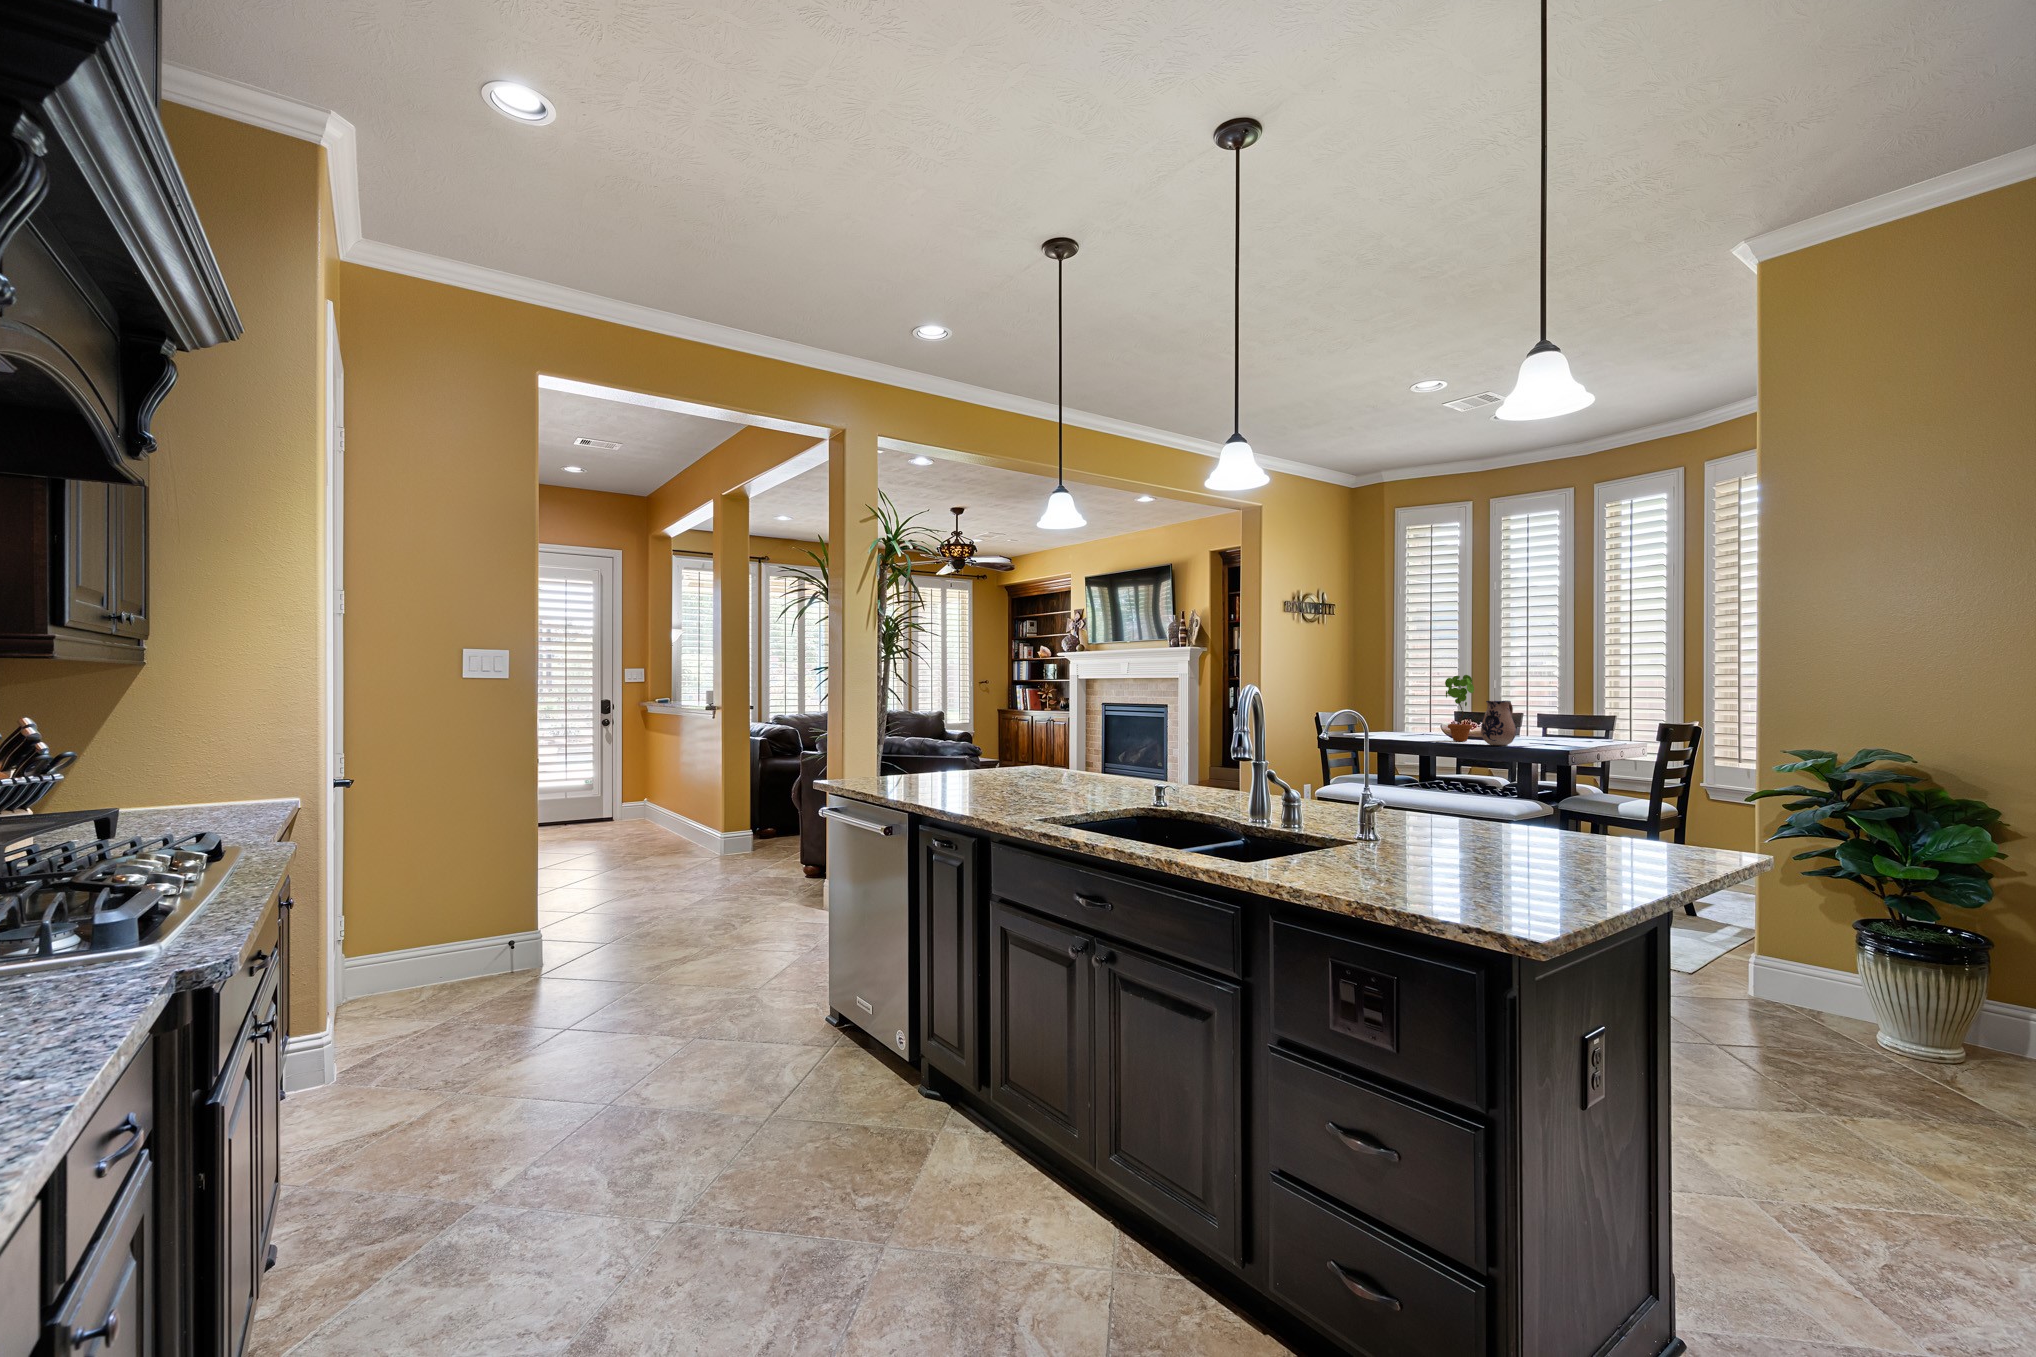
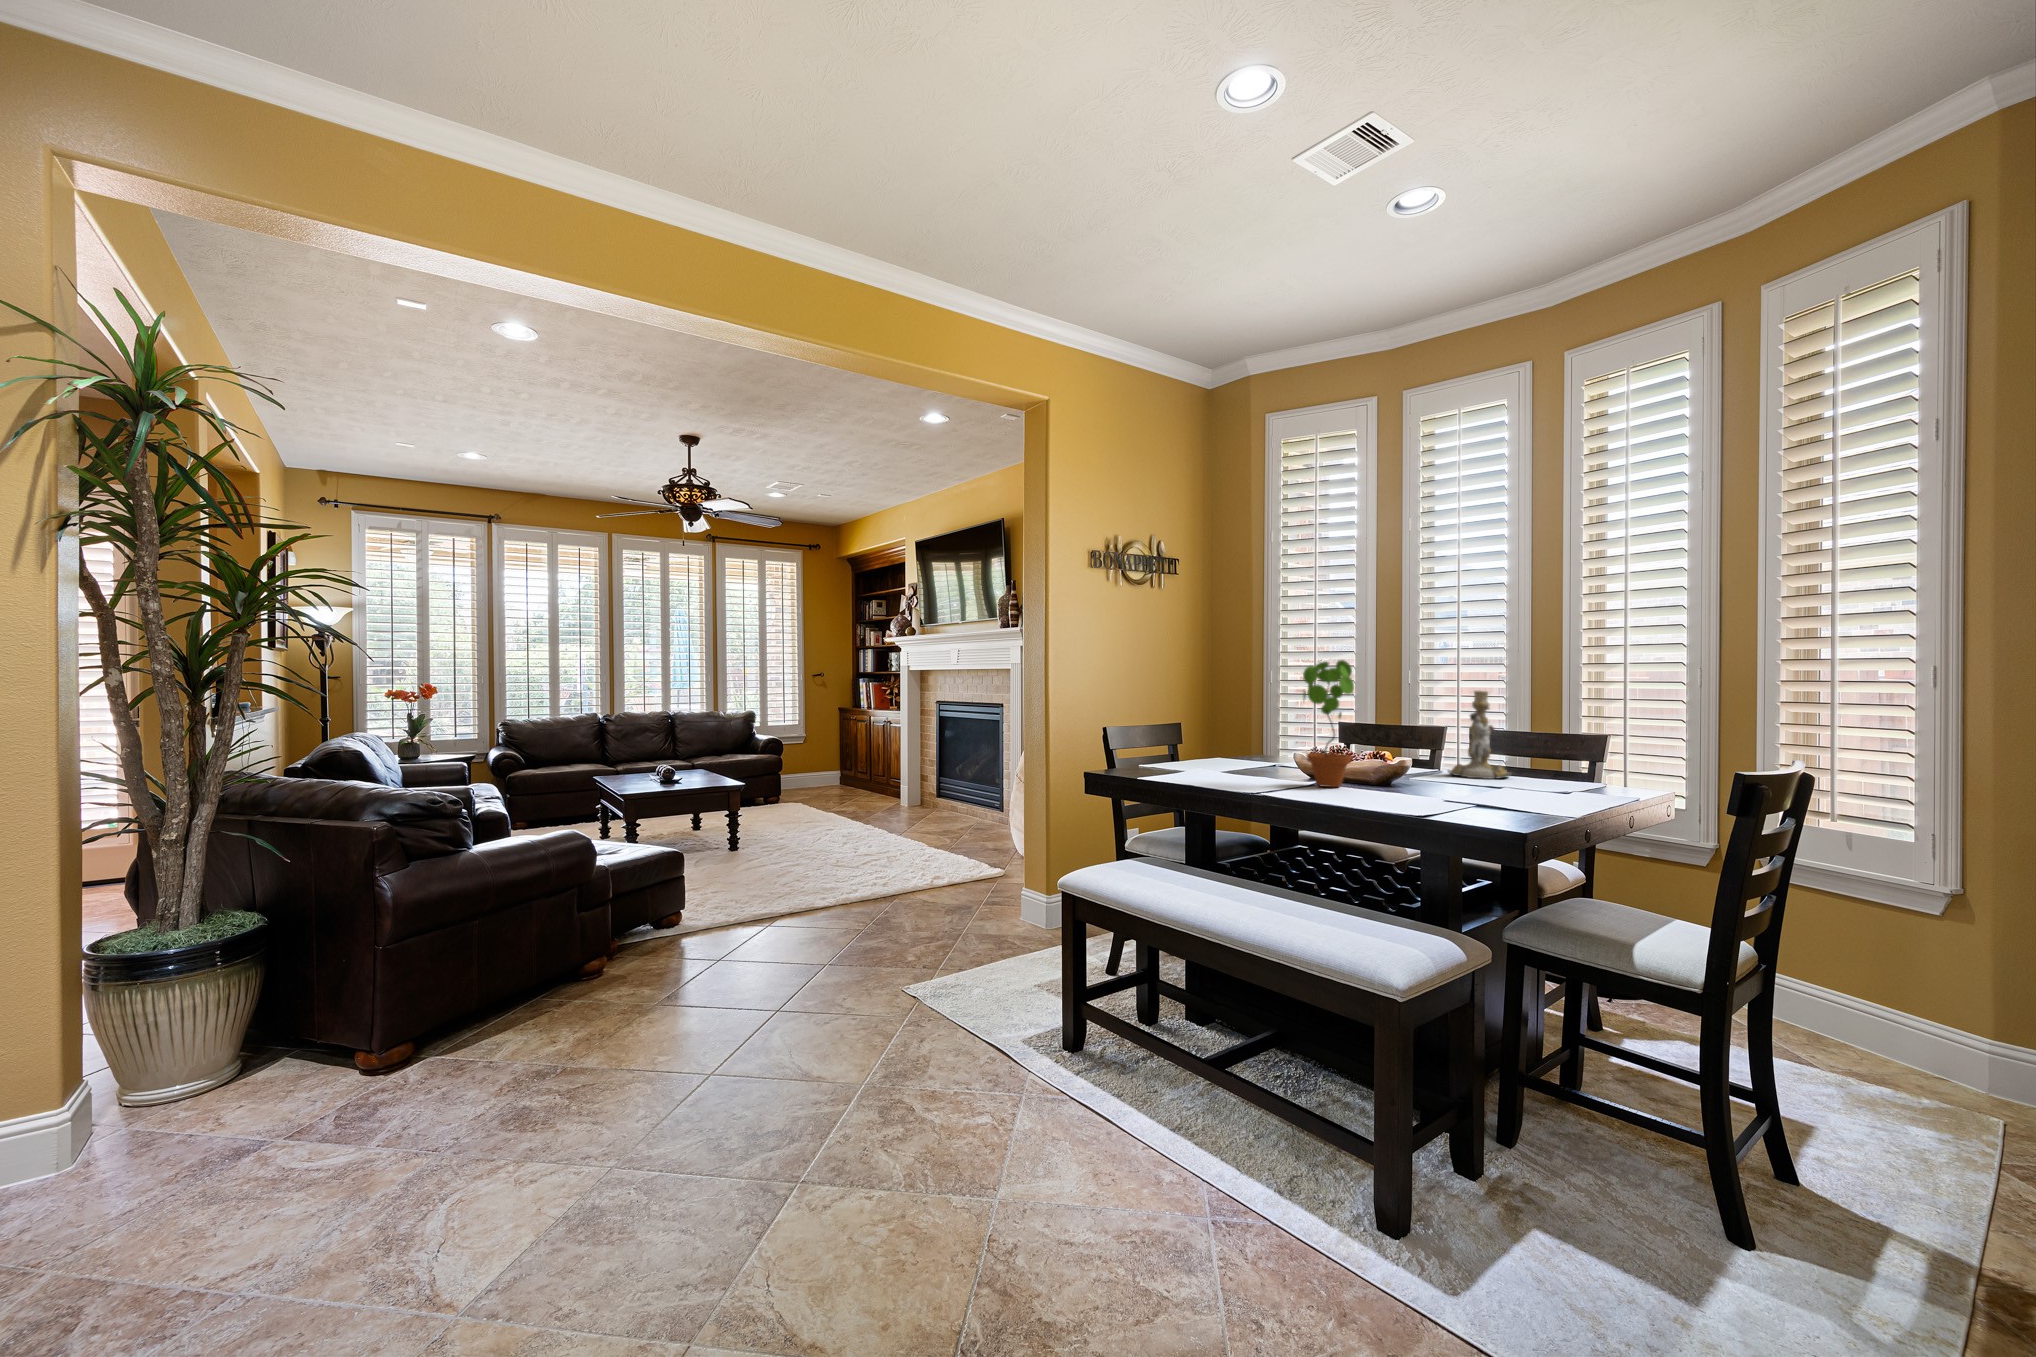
candlestick: none [1522,692,1558,739] -> present [1448,691,1511,779]
ceramic pitcher: present [1481,701,1516,745] -> none [1362,711,1431,805]

